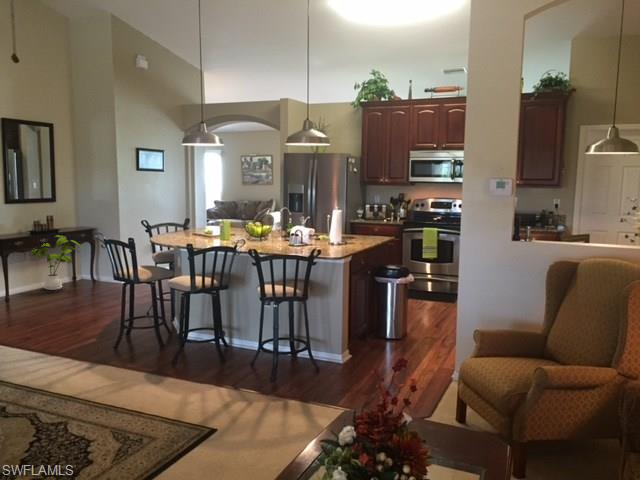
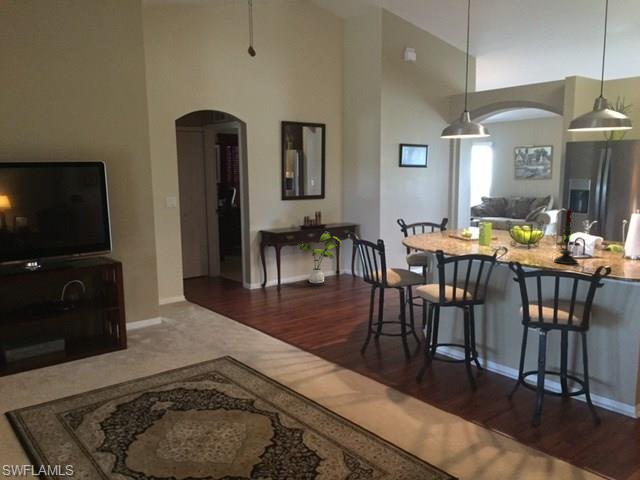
candle: none [281,205,298,250] -> present [554,209,577,264]

